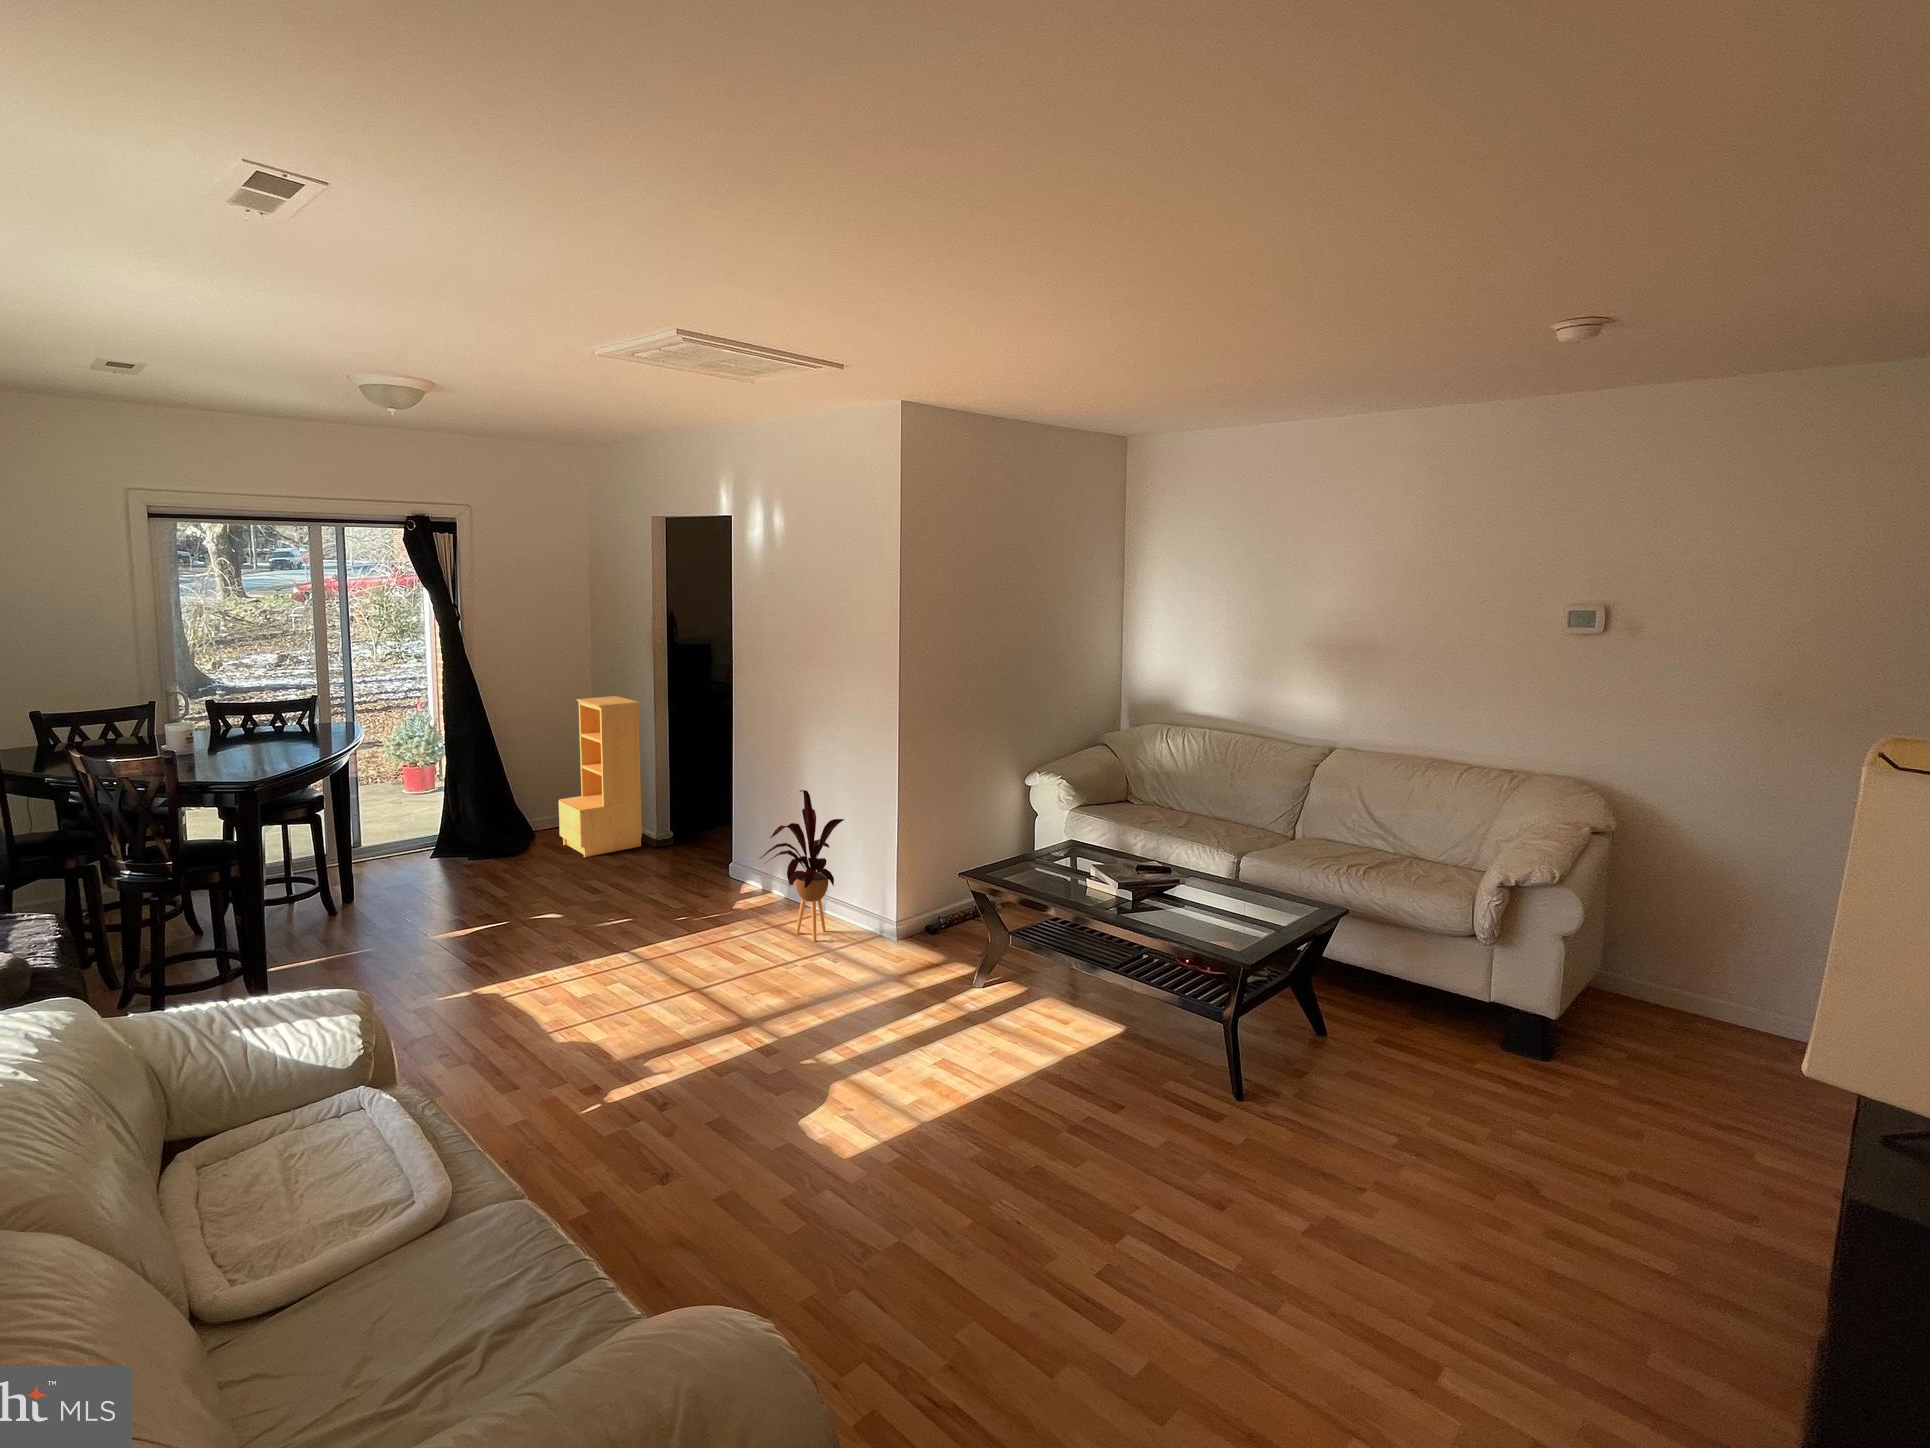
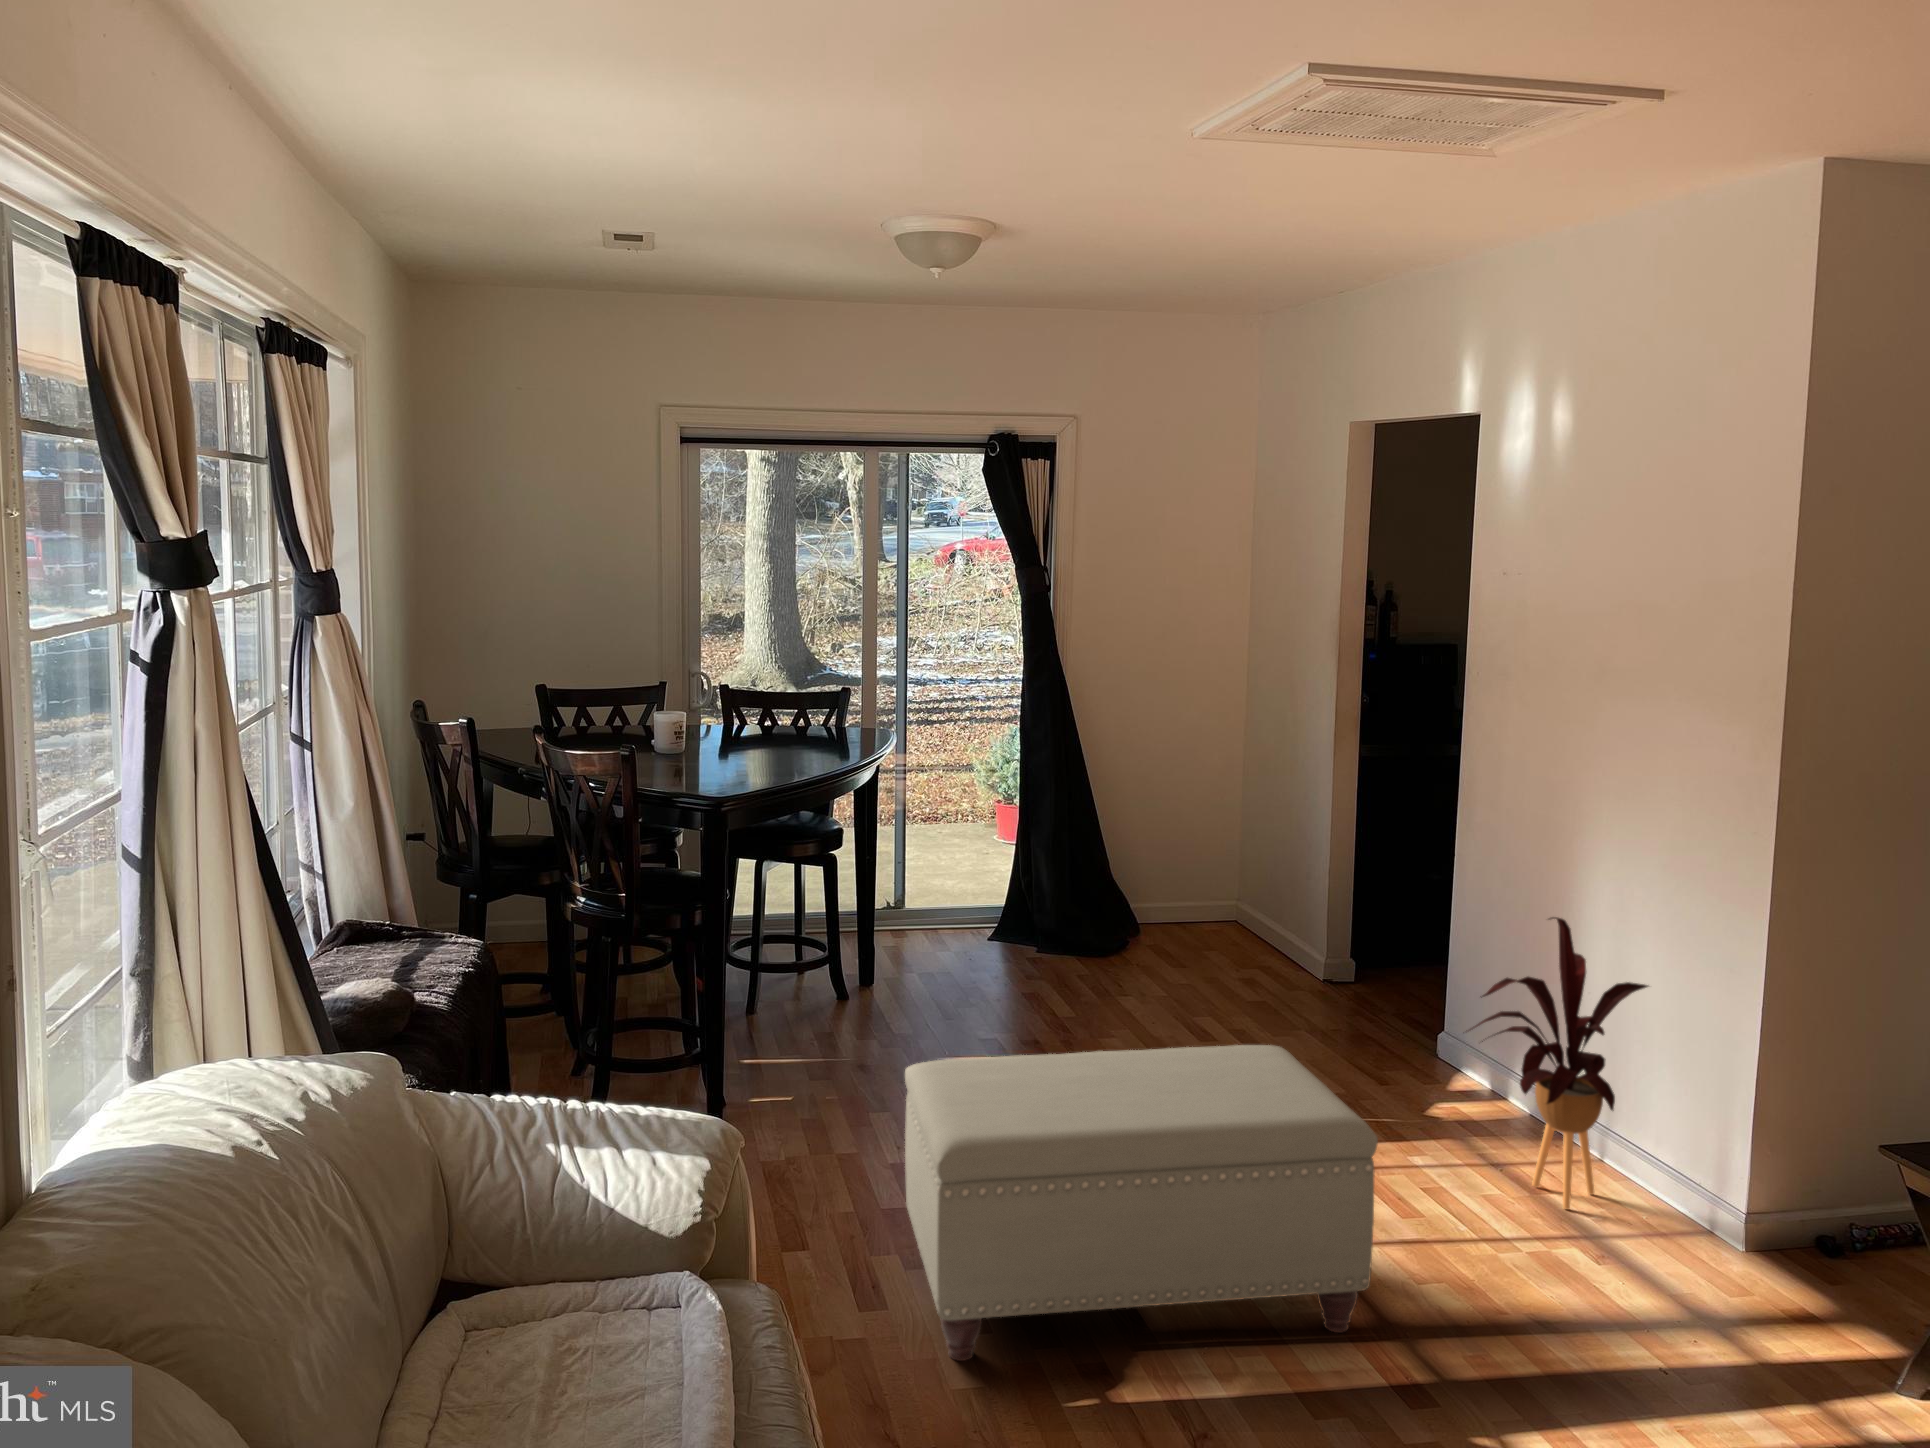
bookshelf: present [559,696,642,857] -> none [1174,719,1308,976]
ottoman: none [439,883,738,1109] -> present [905,1045,1378,1361]

